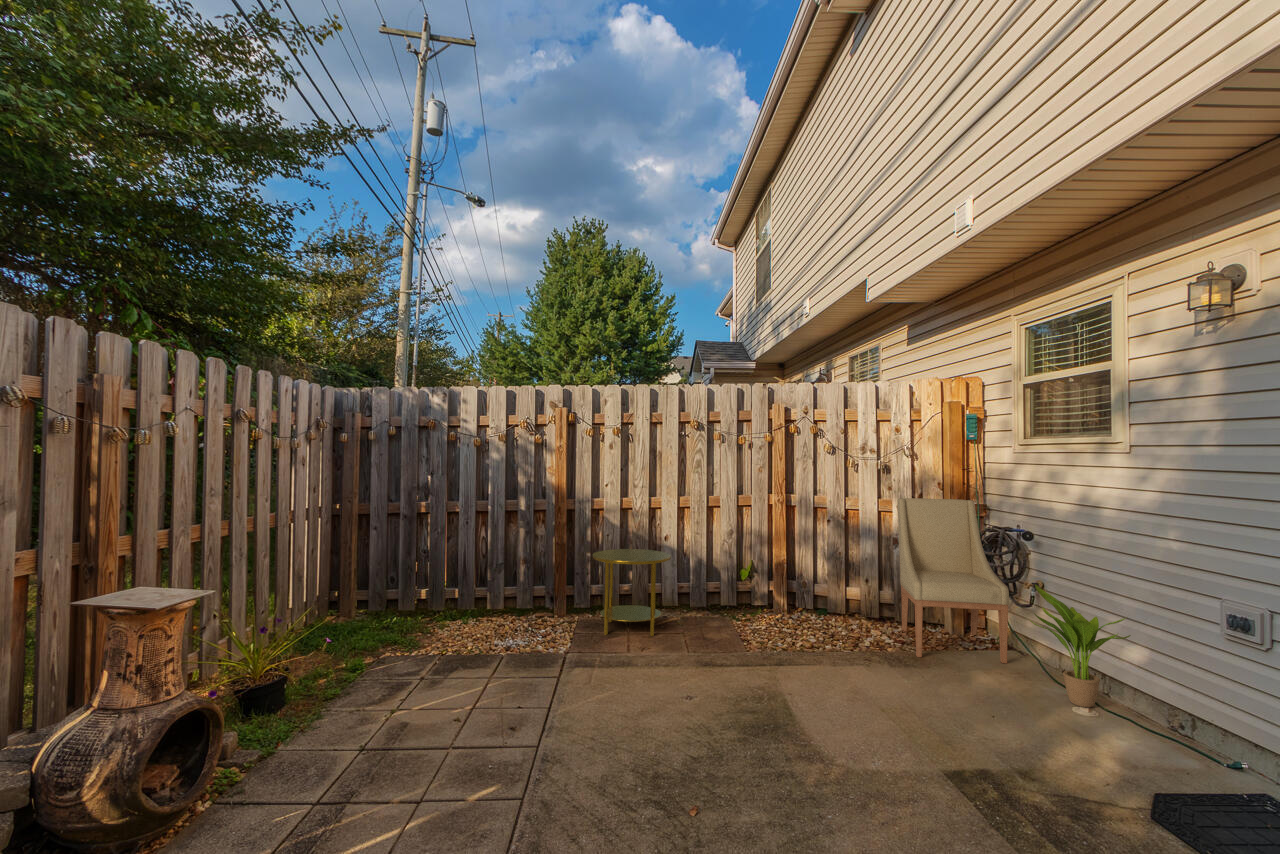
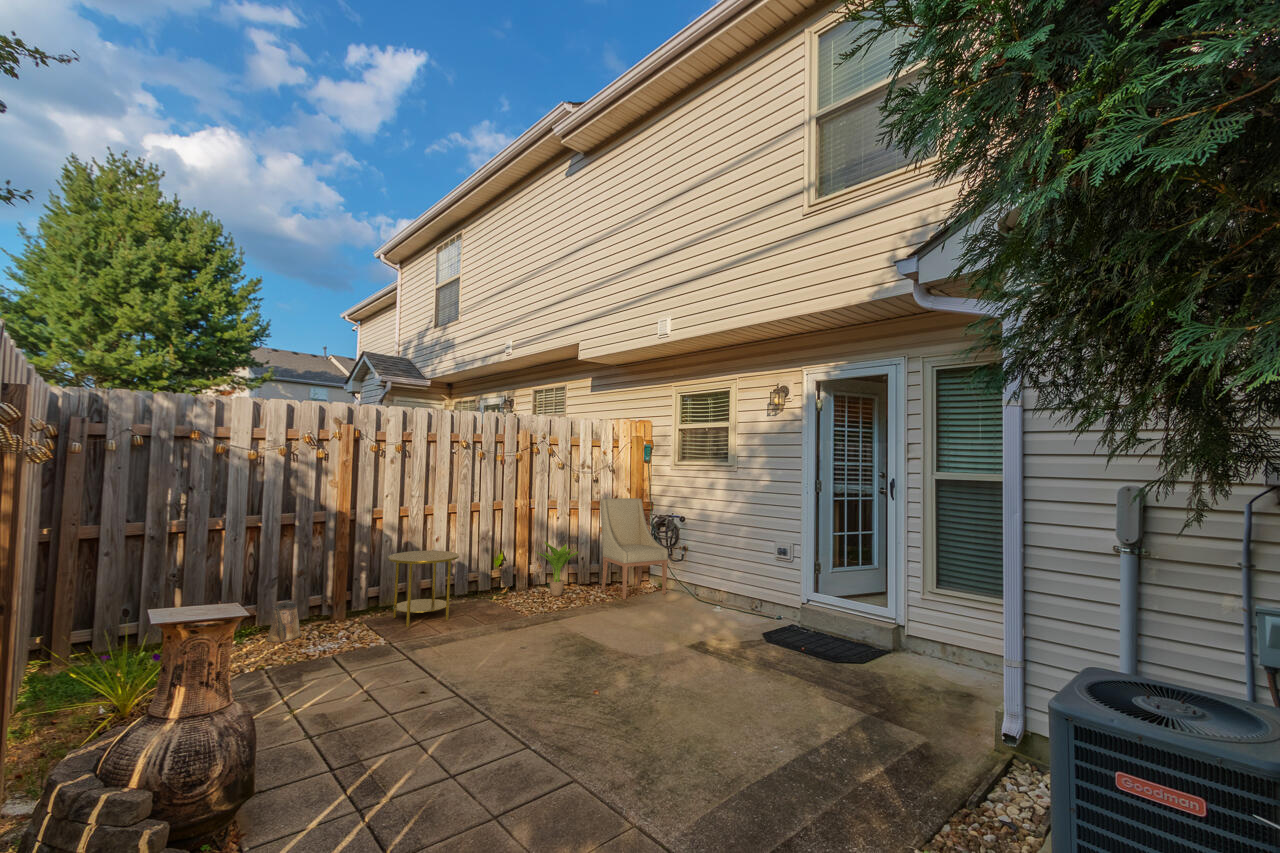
potted plant: present [1030,584,1131,707] -> present [536,541,579,596]
watering can: none [473,587,515,626] -> present [267,602,302,642]

